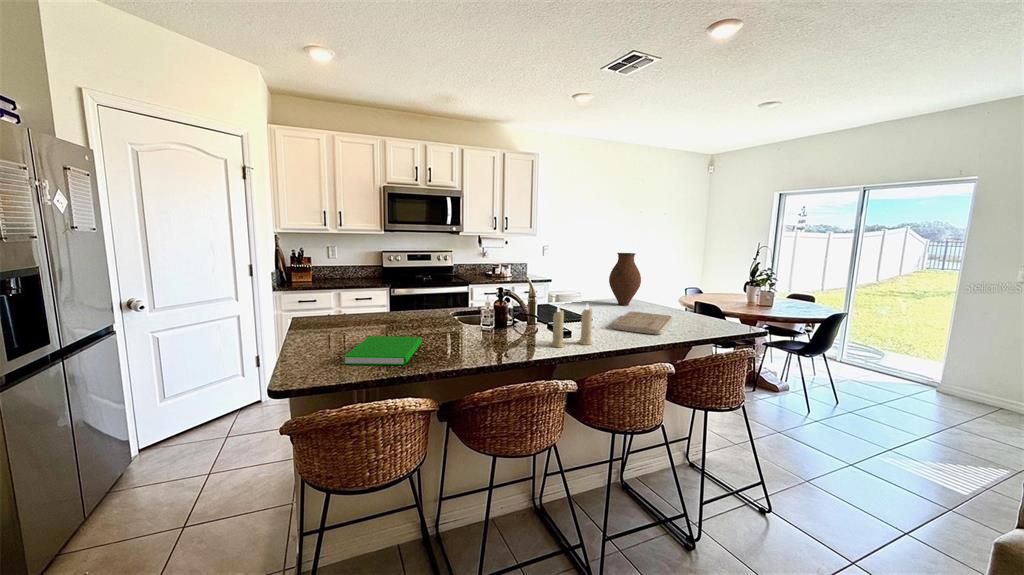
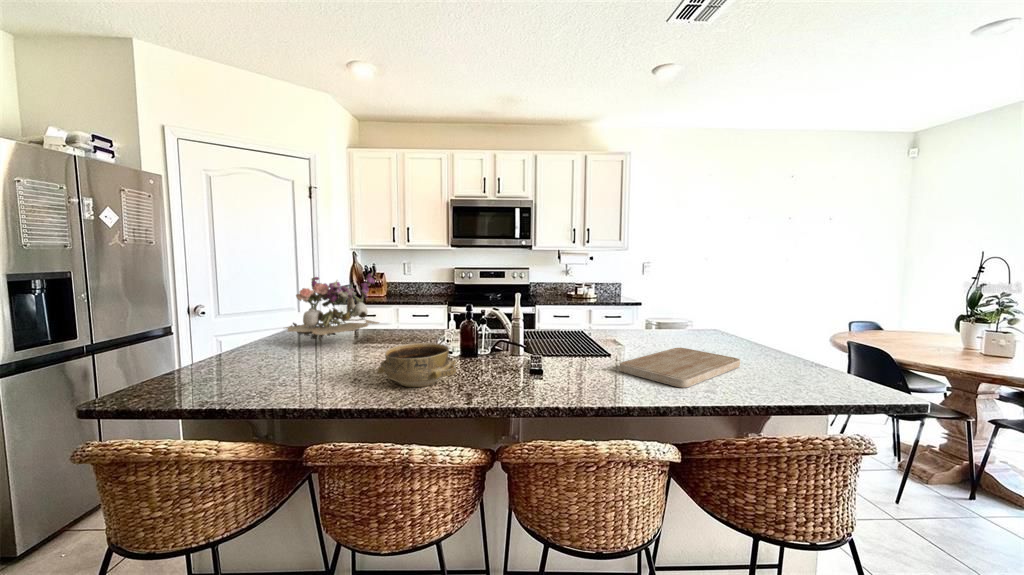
vase: present [609,253,641,306] -> none [670,263,718,339]
flower arrangement: none [325,262,406,326] -> present [286,272,379,341]
candle: present [550,304,592,347] -> none [481,325,550,392]
ceramic bowl: none [473,319,532,350] -> present [378,343,456,387]
book: present [344,336,422,365] -> none [208,353,337,393]

